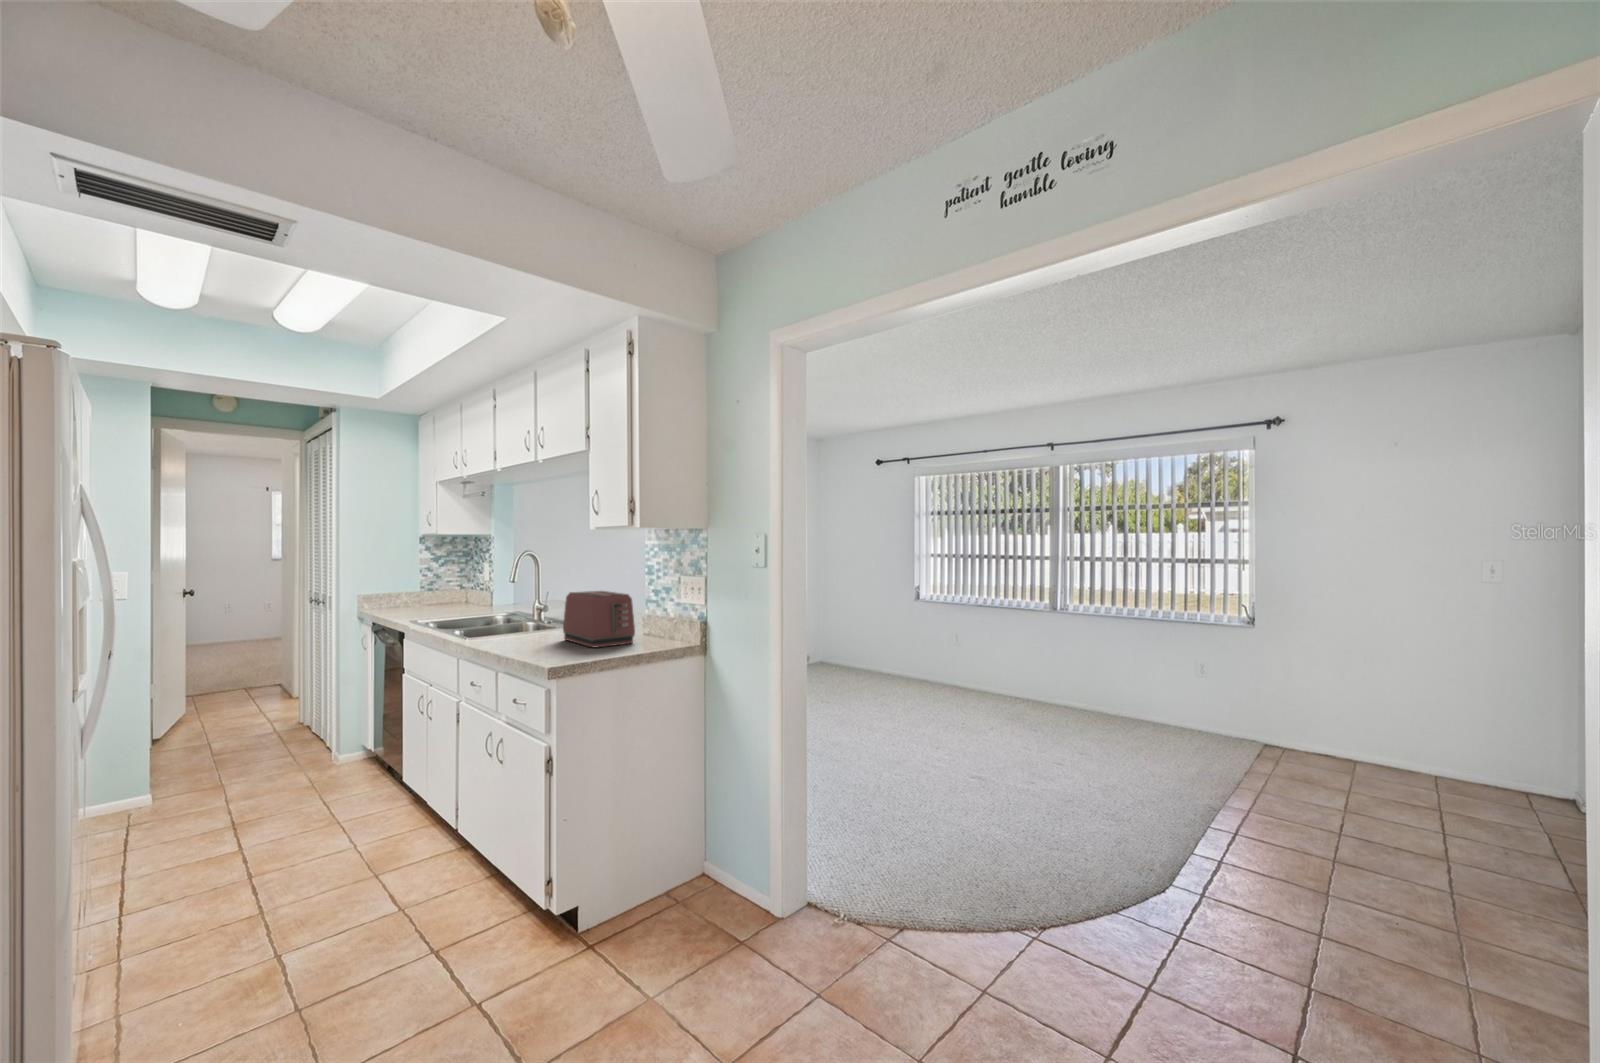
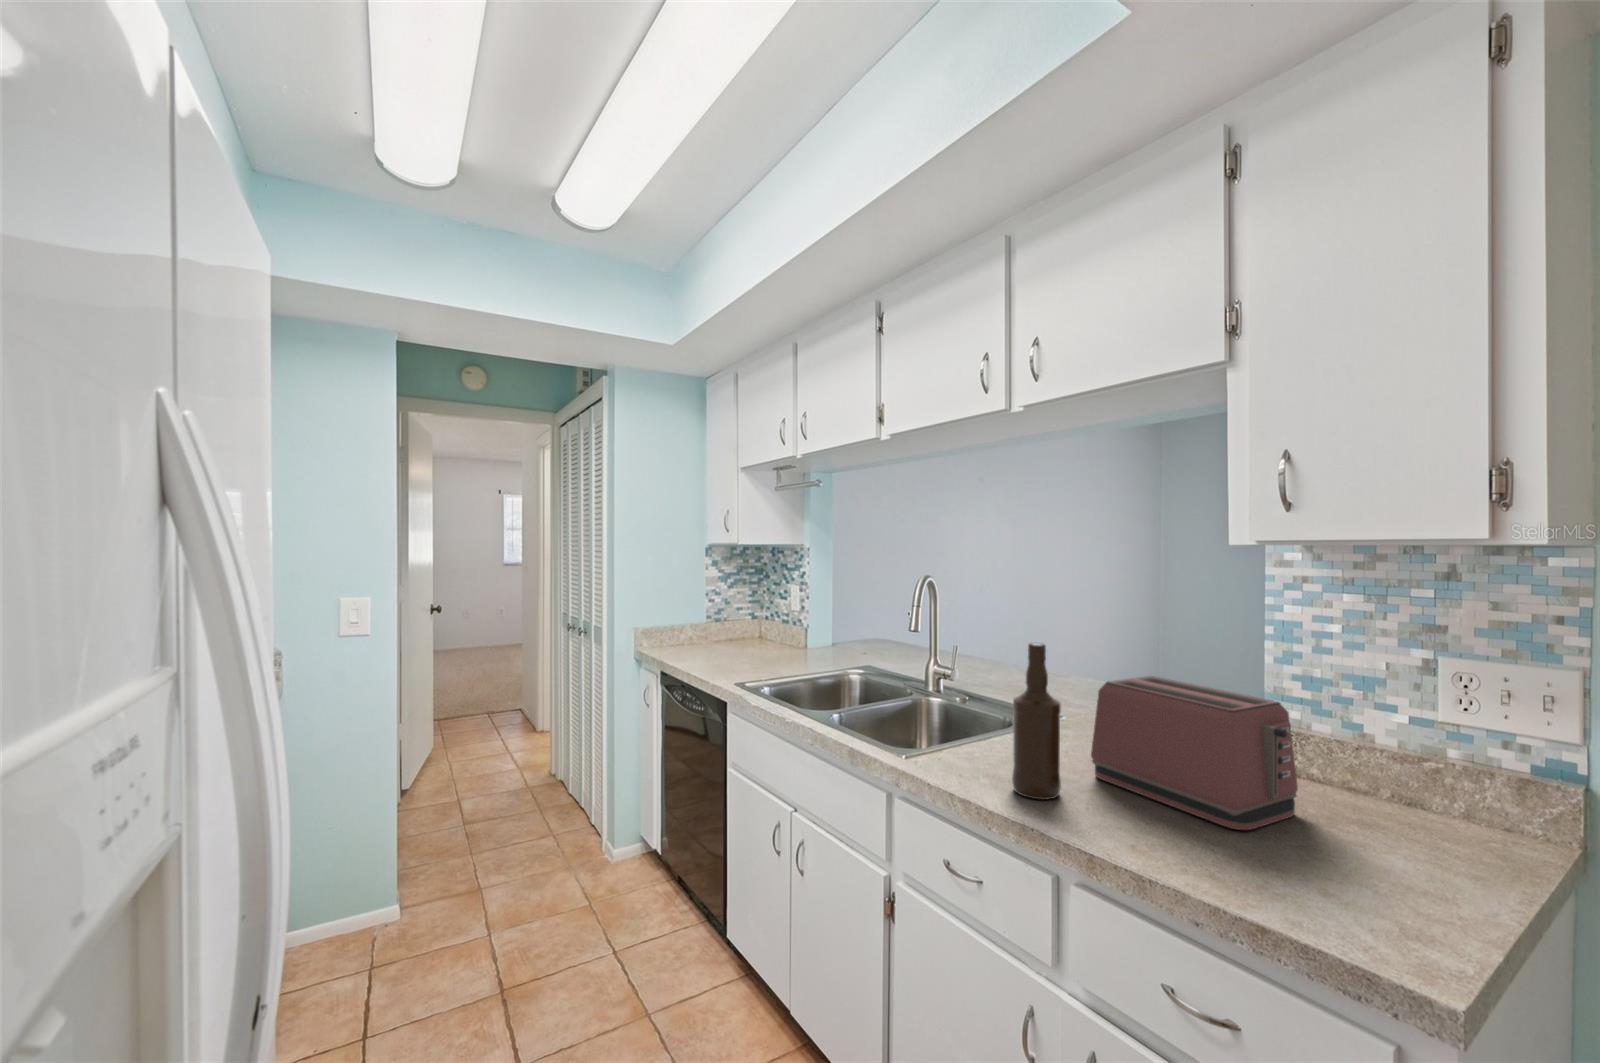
bottle: none [512,573,536,646] -> present [1012,643,1061,800]

